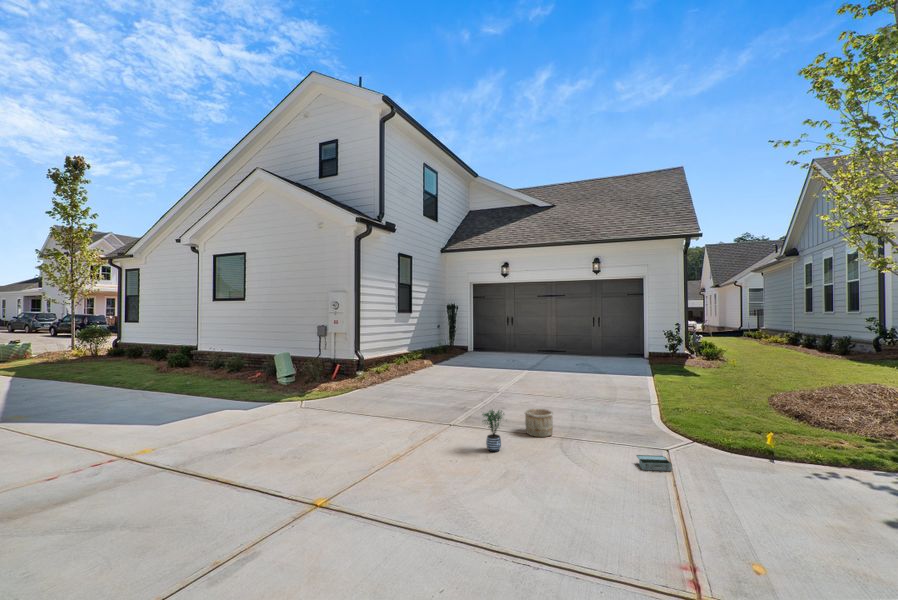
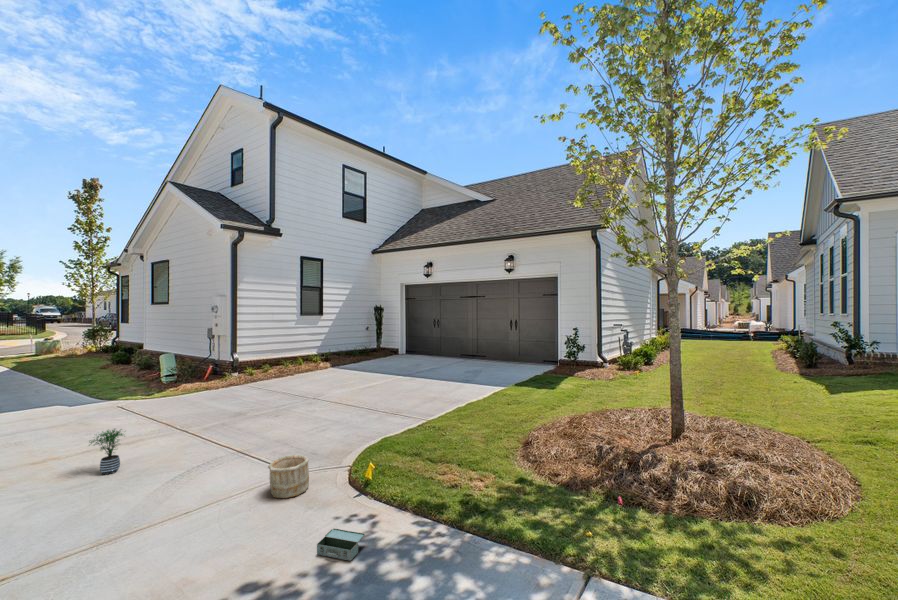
wooden bucket: present [525,409,553,437] -> present [268,455,309,498]
toolbox: present [637,455,672,471] -> present [317,529,365,561]

